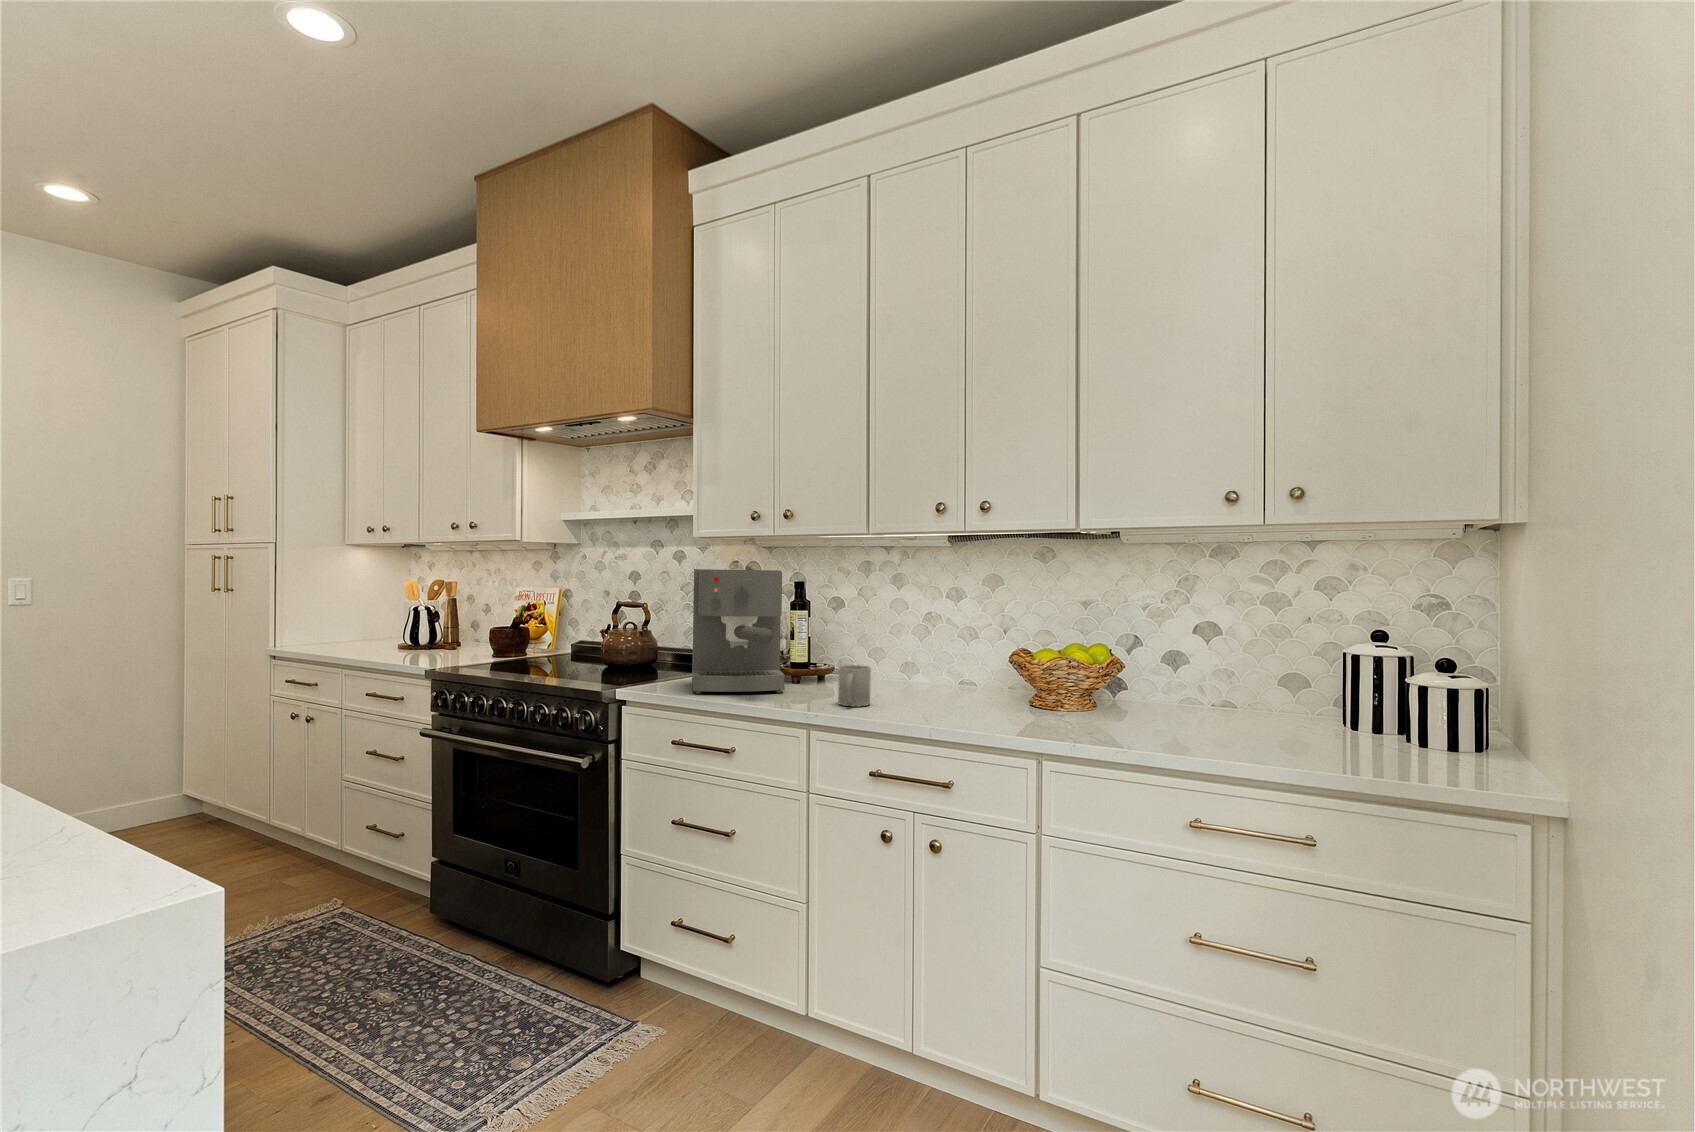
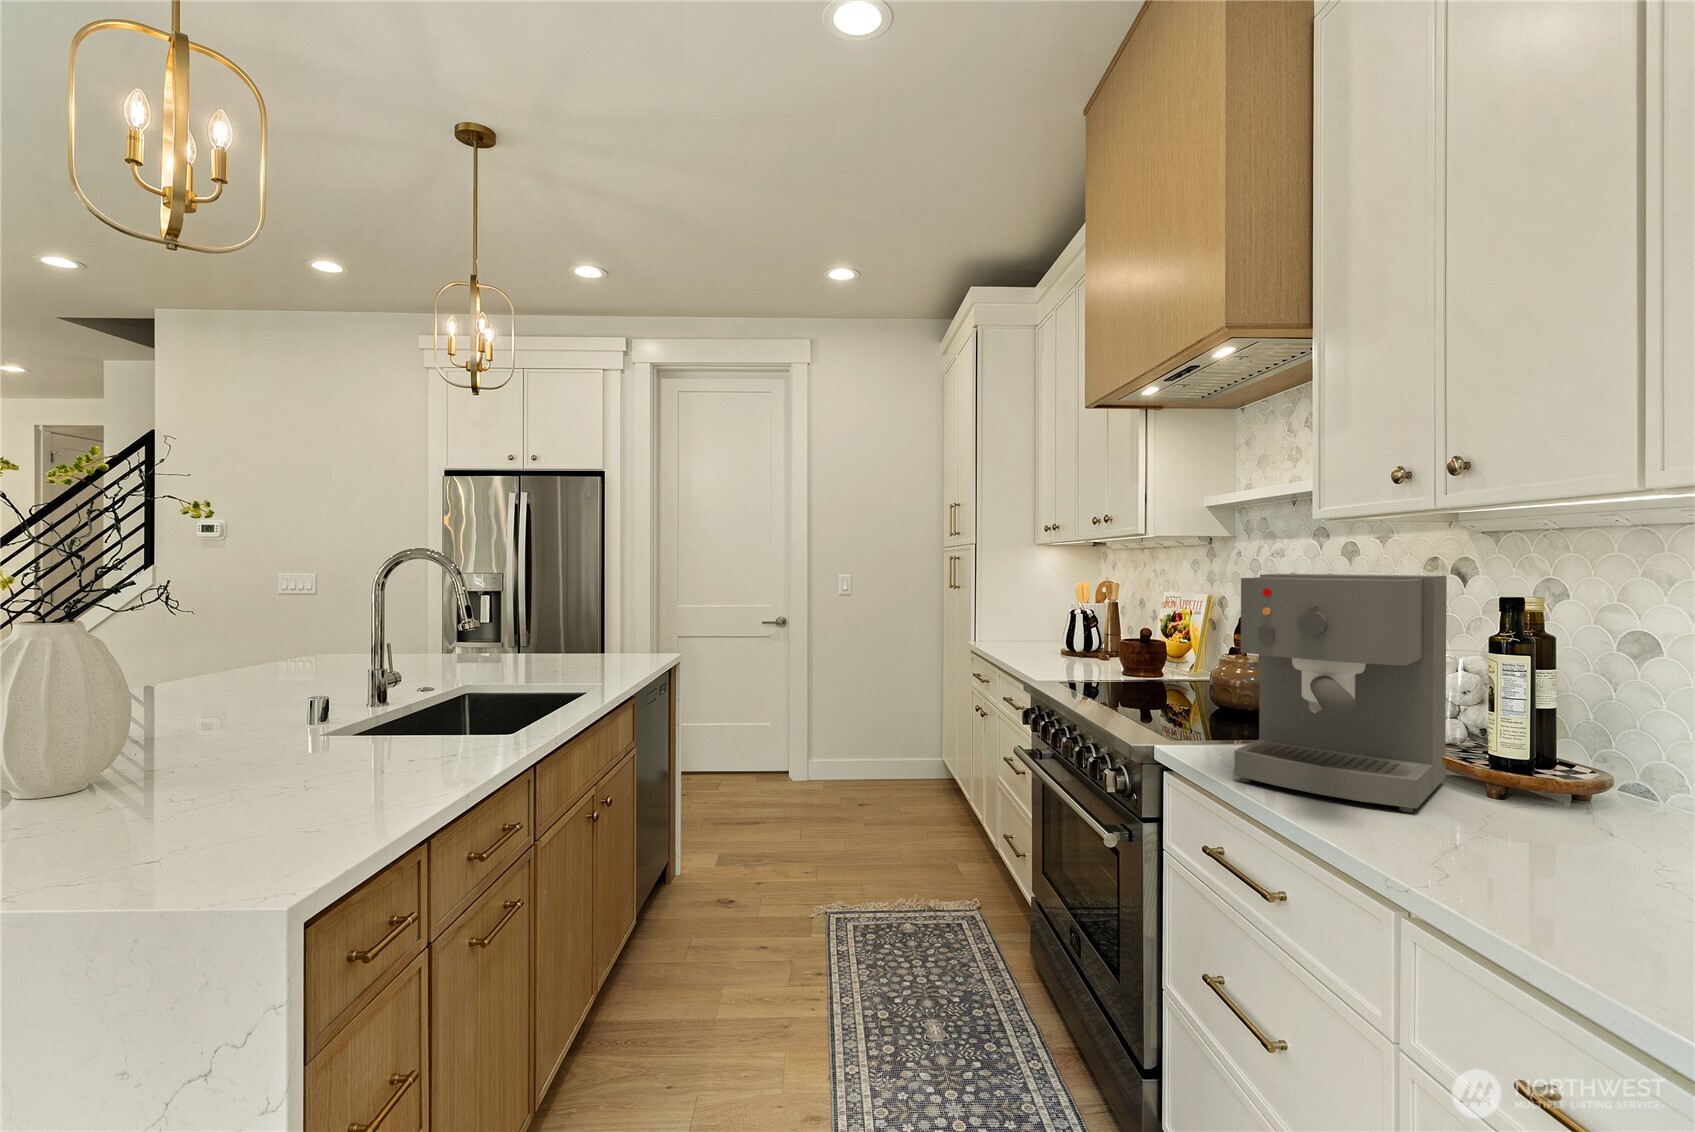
mug: present [838,665,871,706] -> none [1498,793,1598,903]

